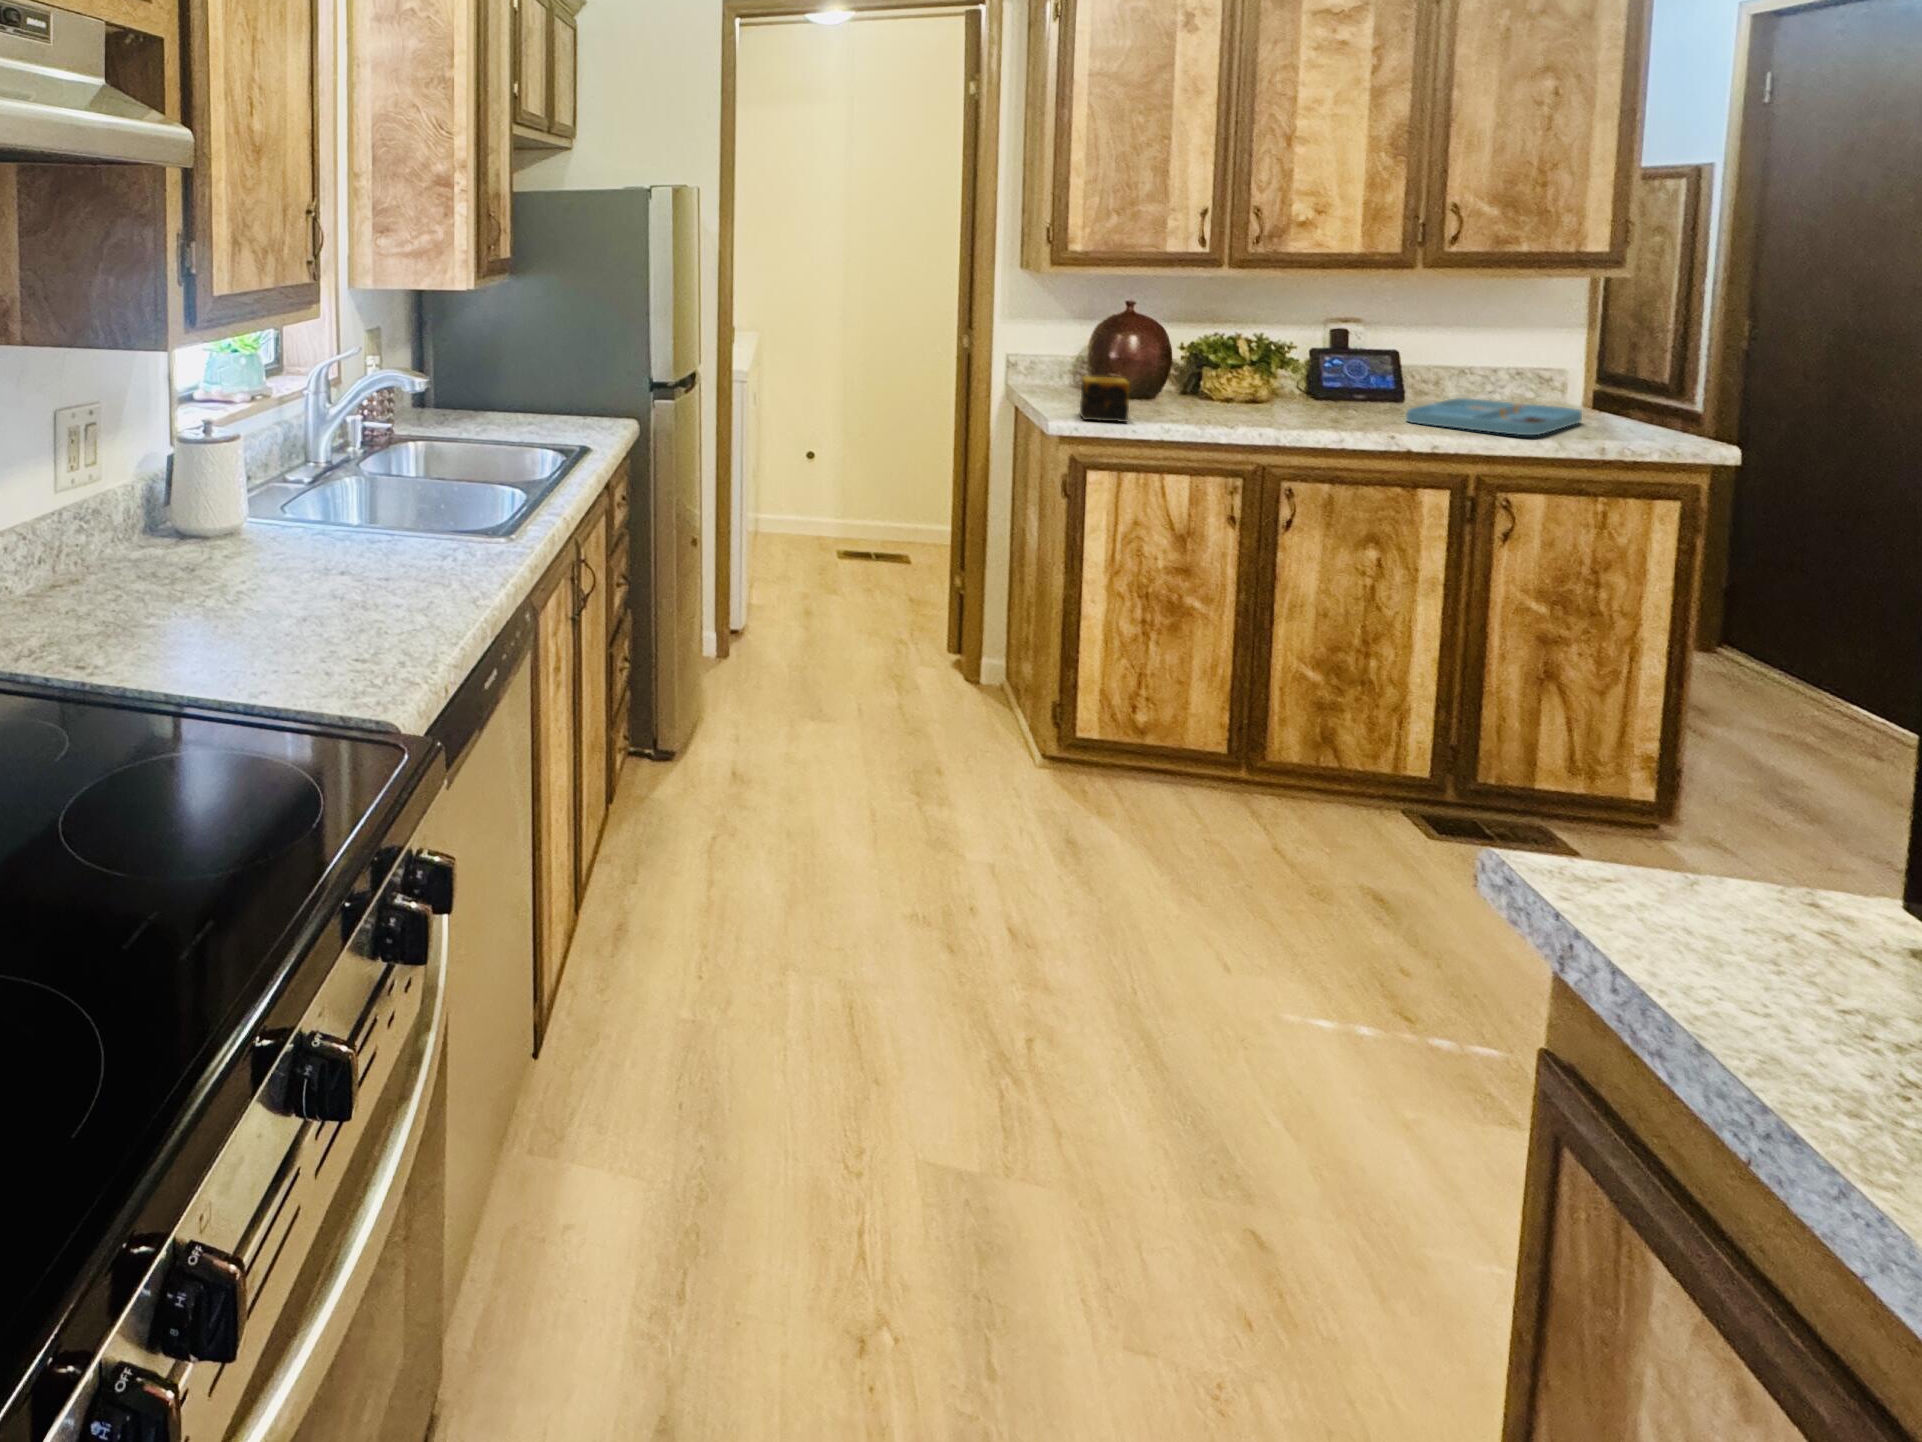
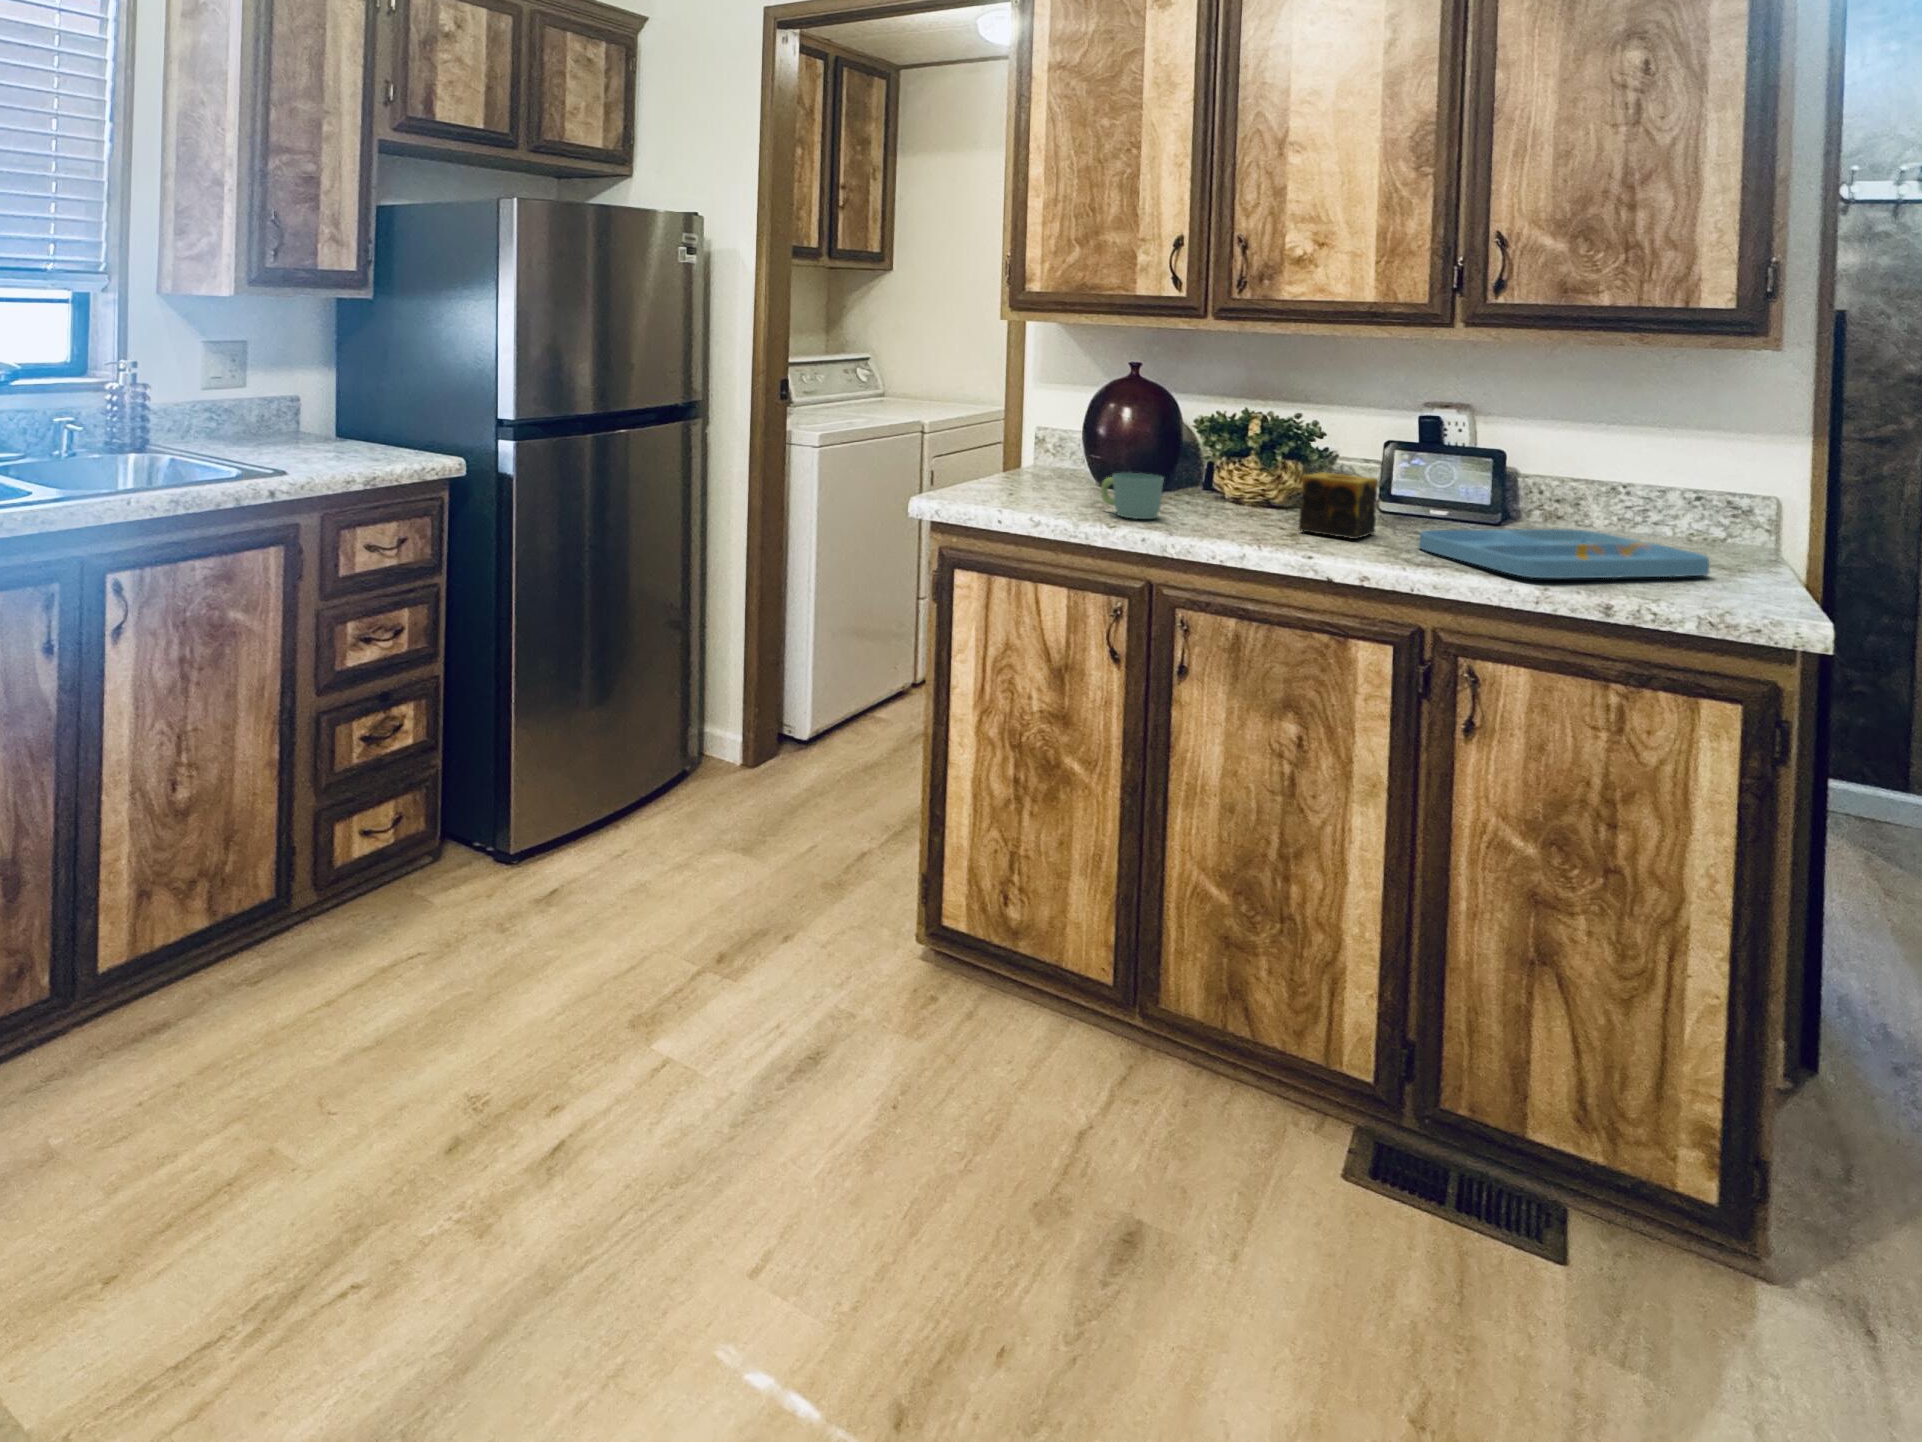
candle: present [1080,376,1130,422] -> present [1298,472,1378,539]
mug: none [1172,387,1229,421] -> present [1101,473,1164,519]

